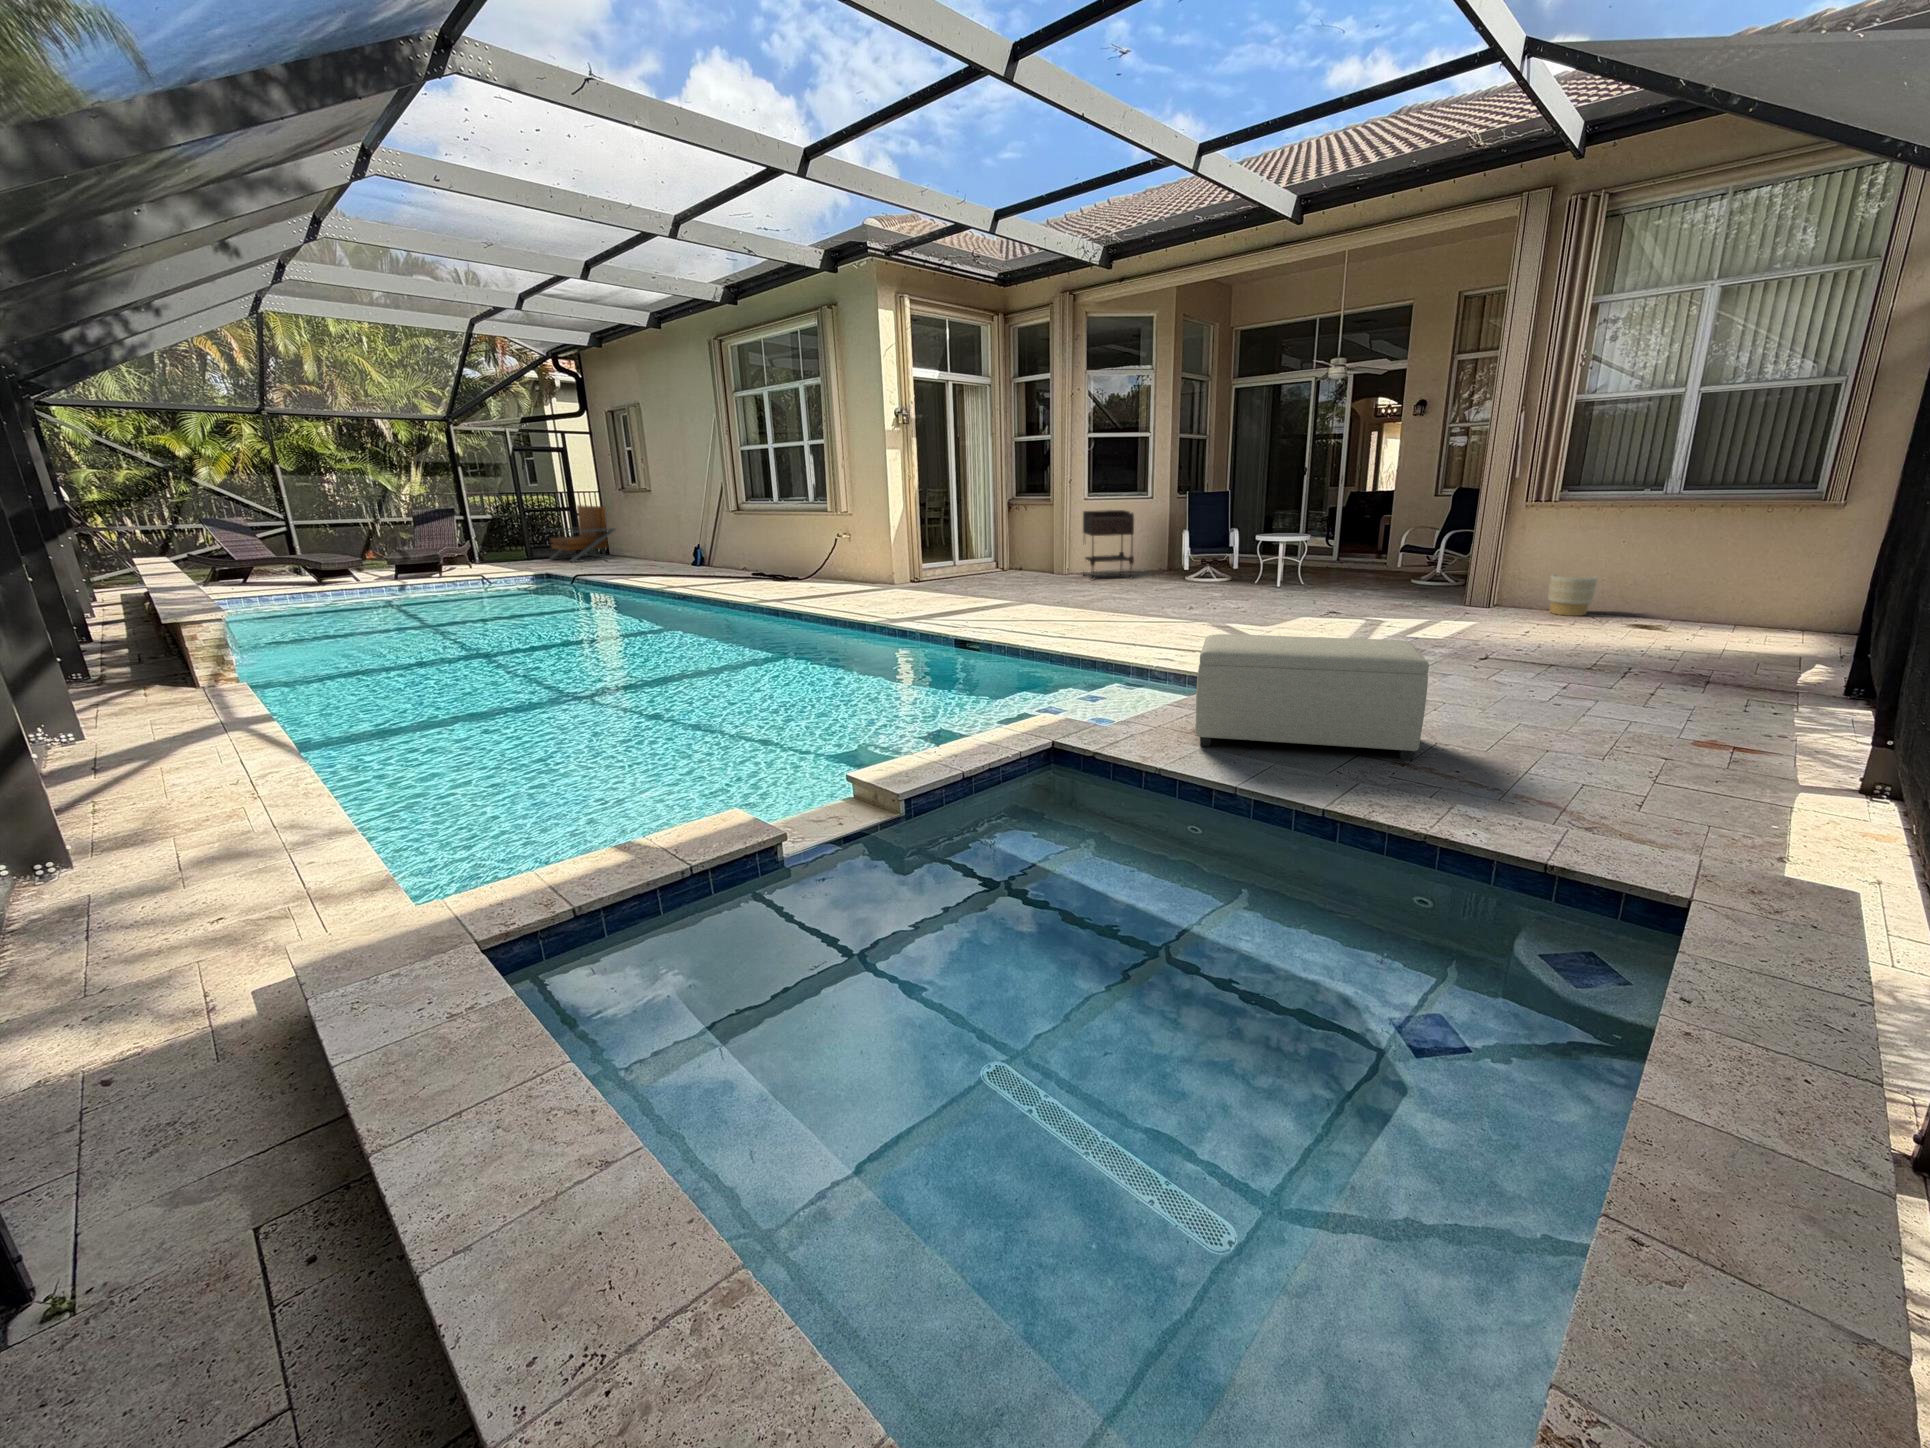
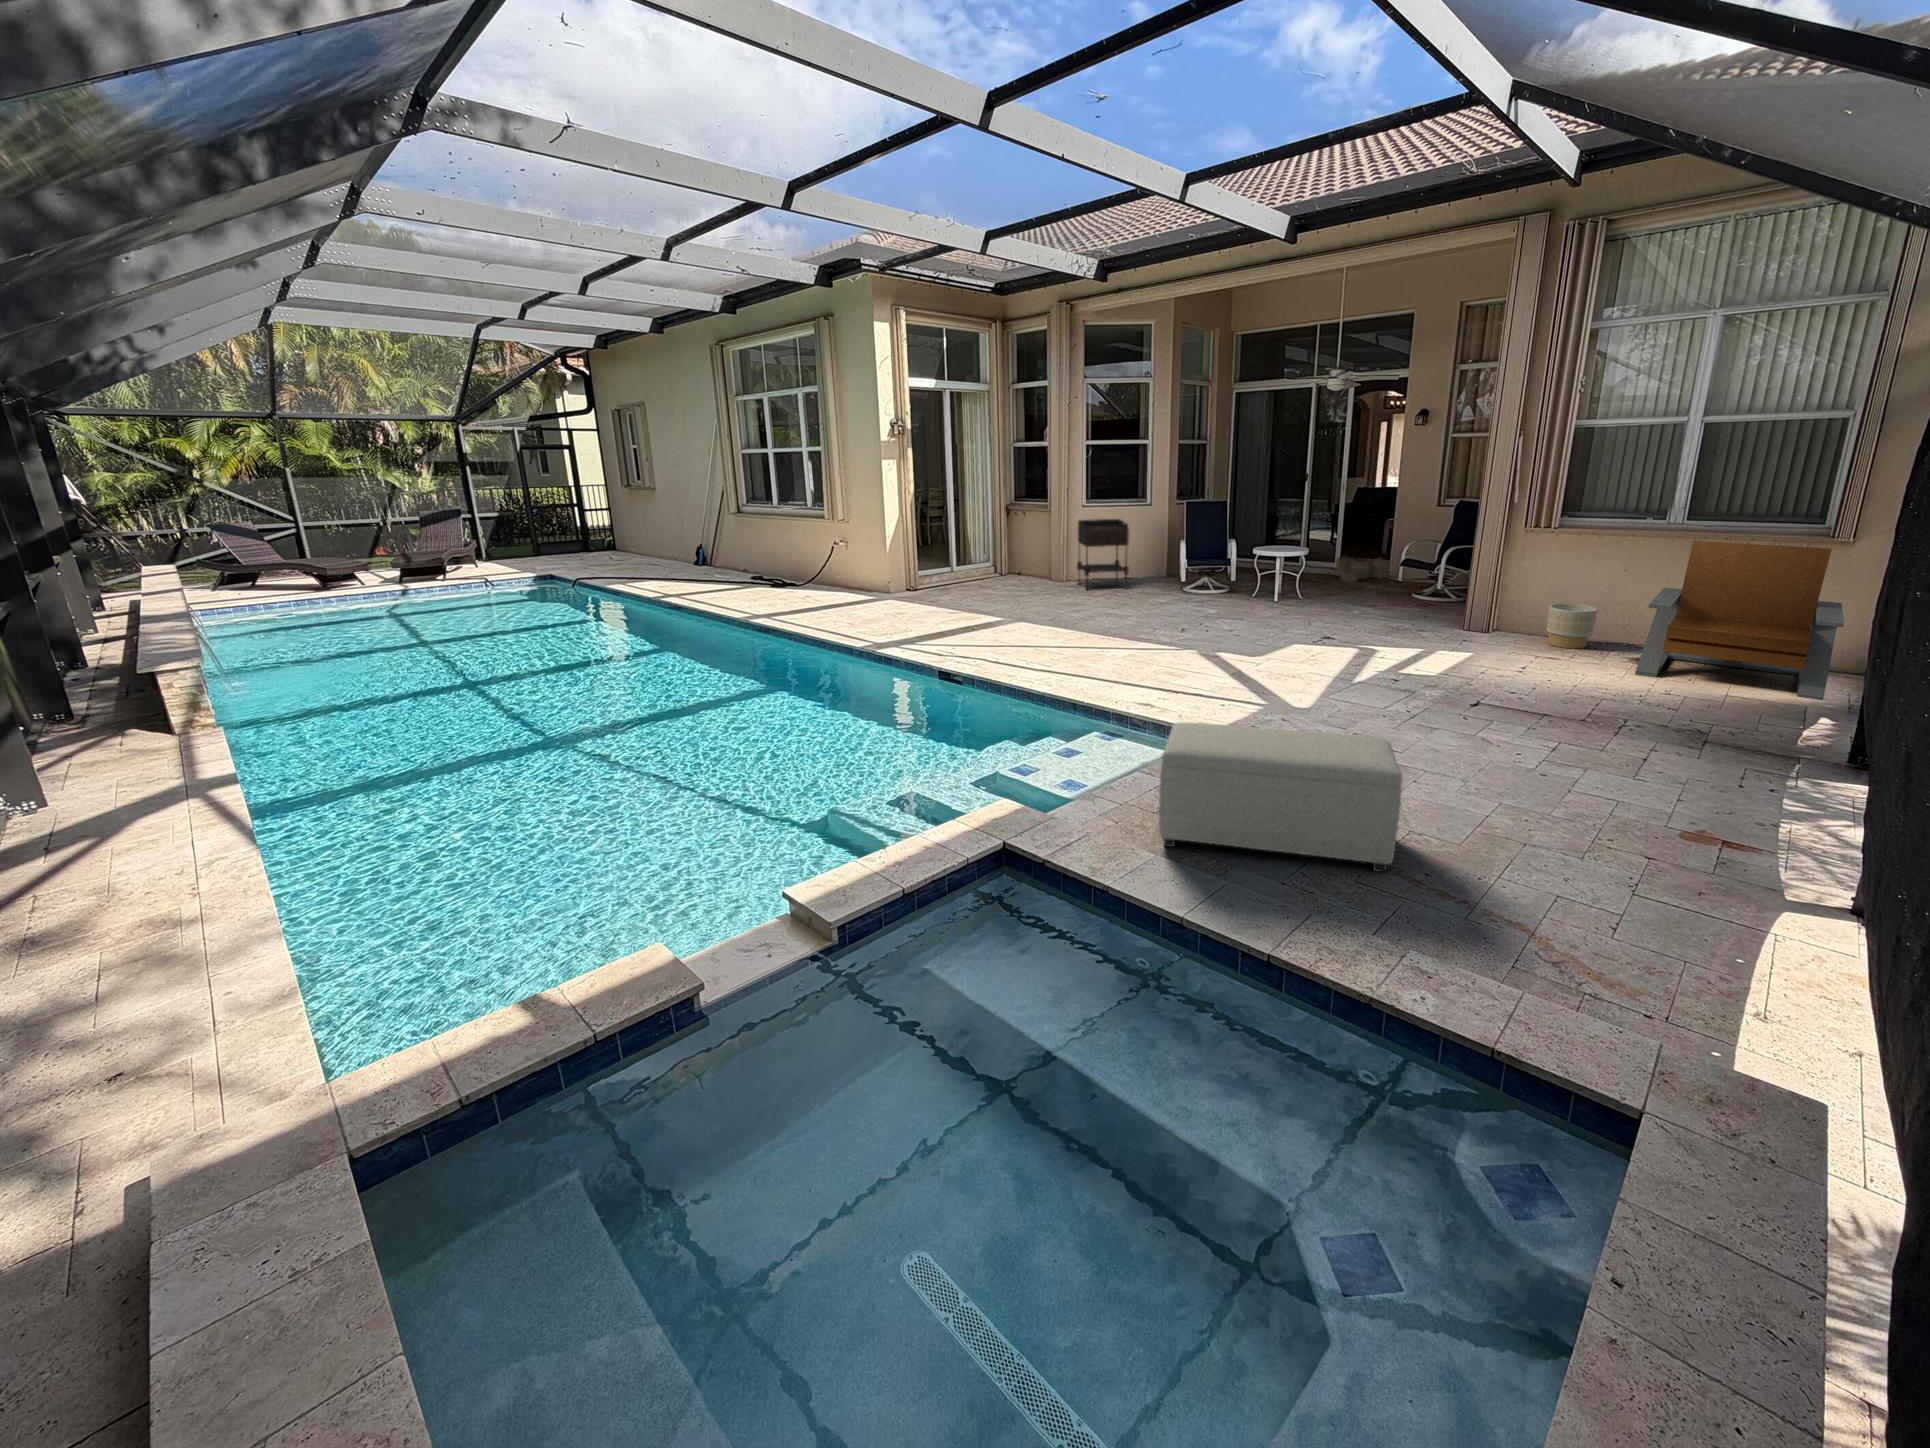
lounge chair: present [546,505,615,562] -> present [1635,541,1844,700]
woven basket: none [1337,548,1391,573] -> present [1336,557,1390,582]

